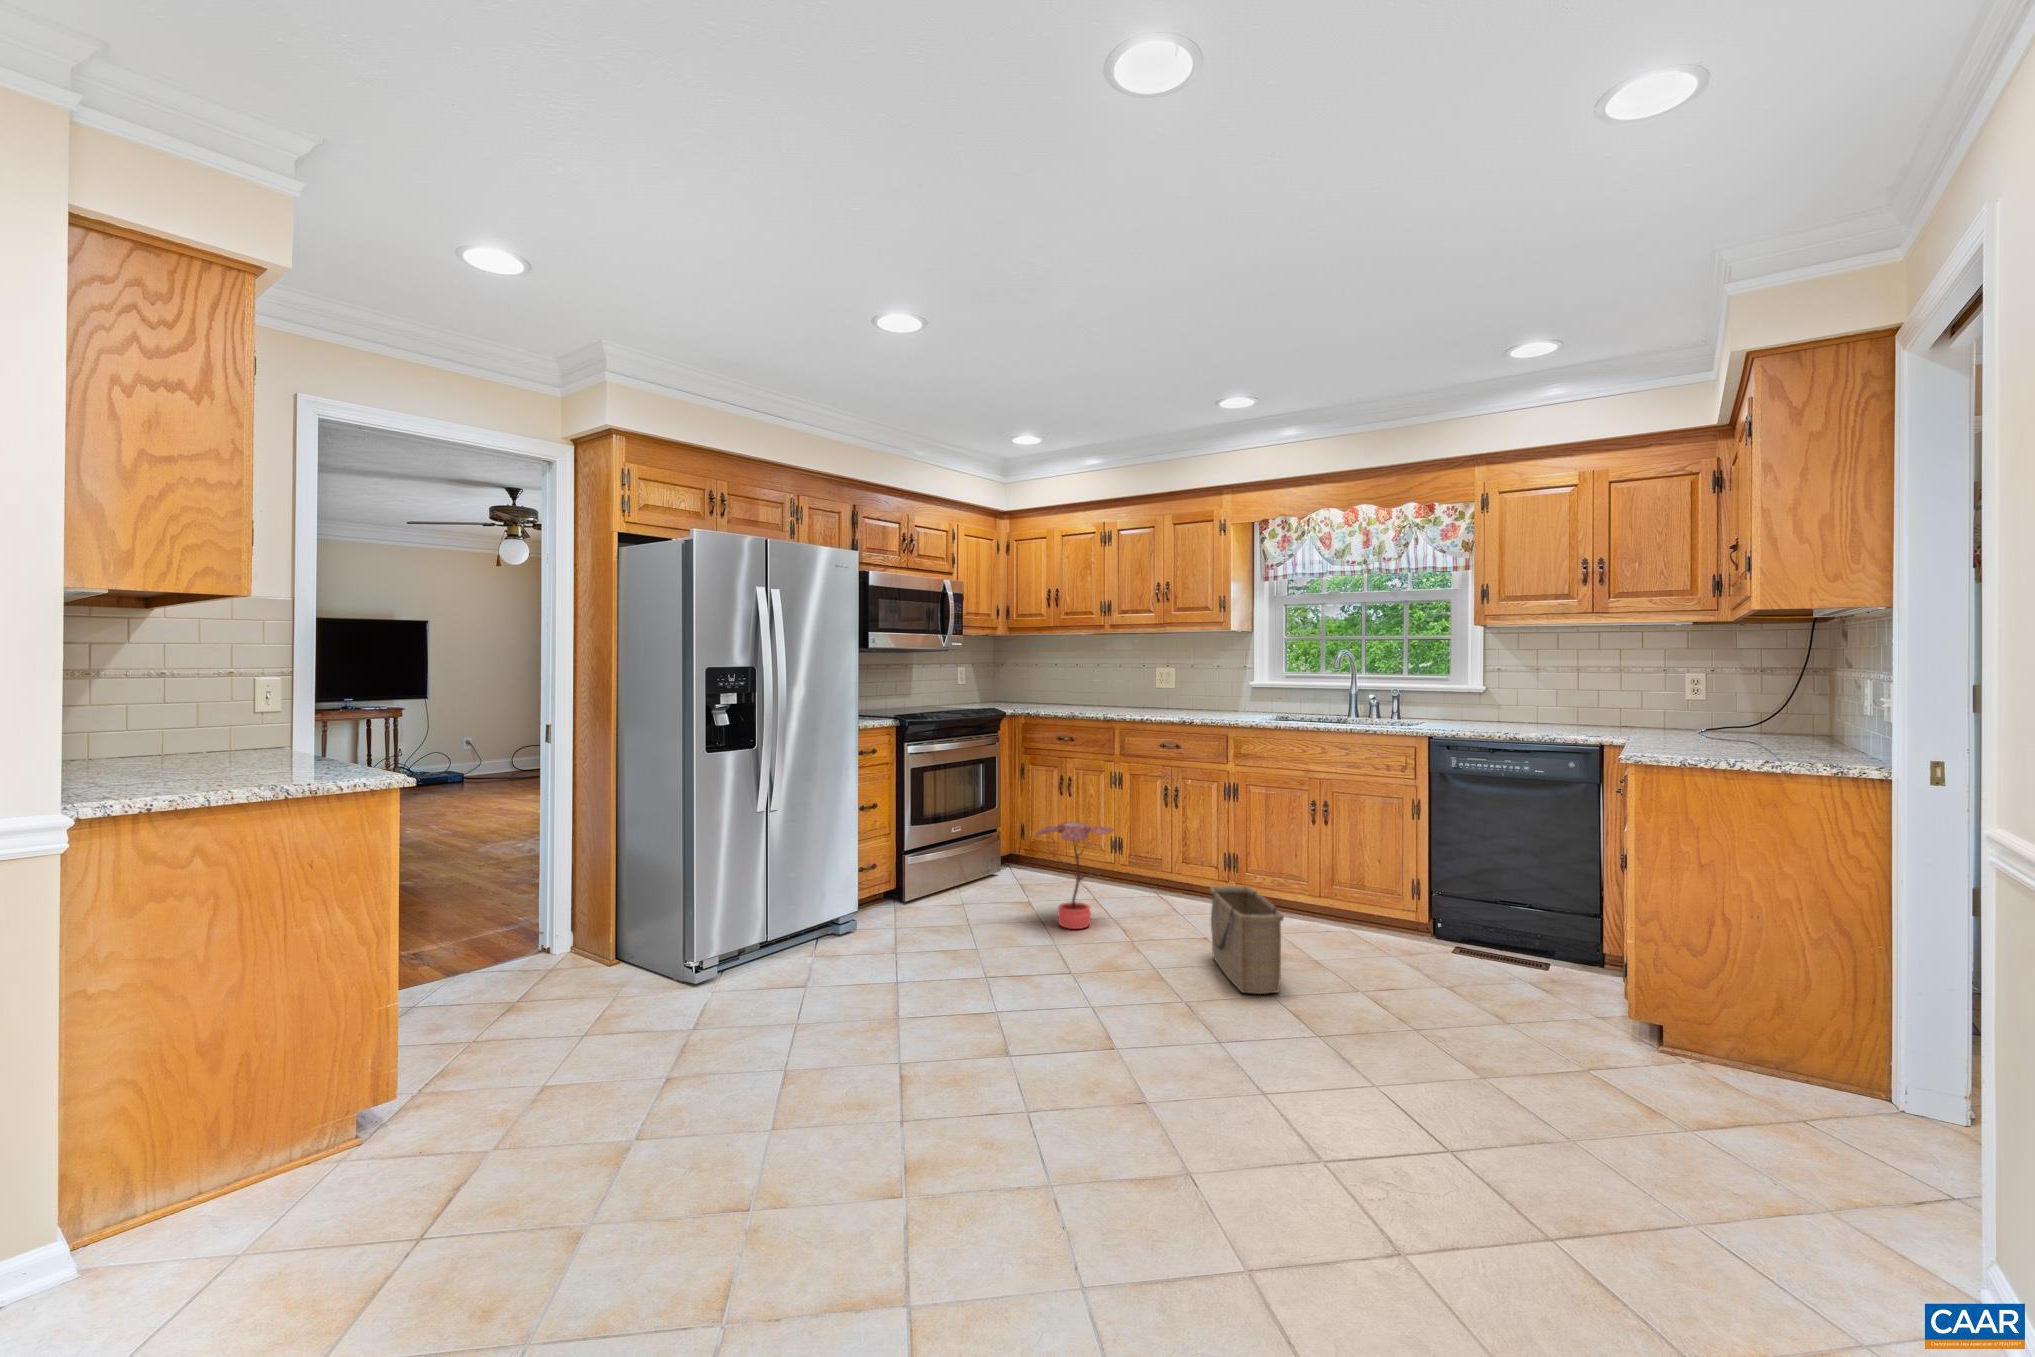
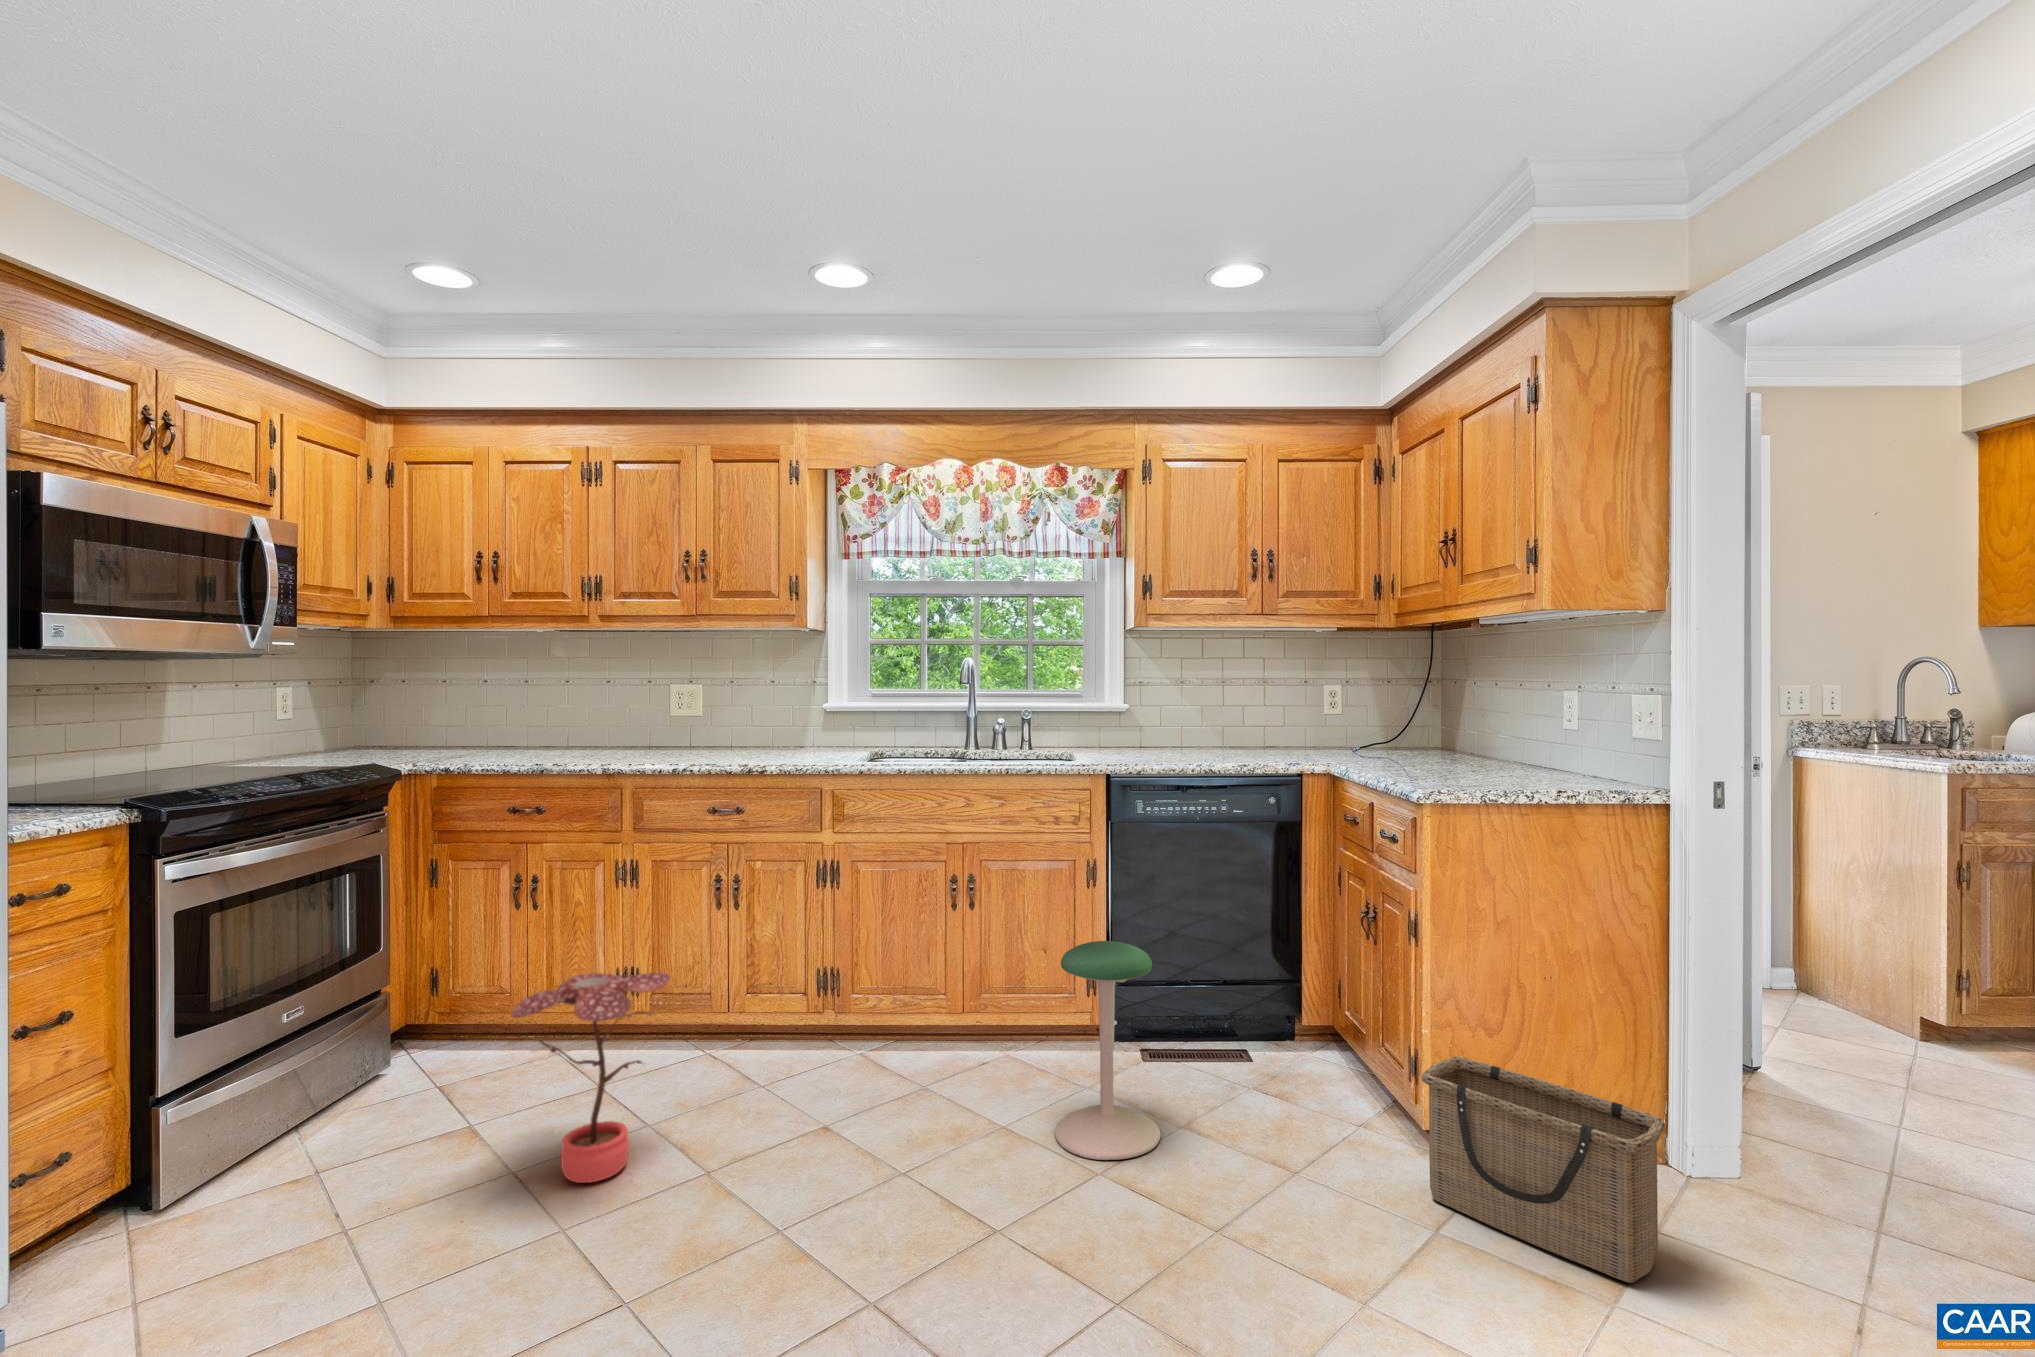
stool: none [1334,844,1411,985] -> present [1055,941,1161,1160]
basket: present [1210,886,1284,994] -> present [1422,1057,1664,1283]

